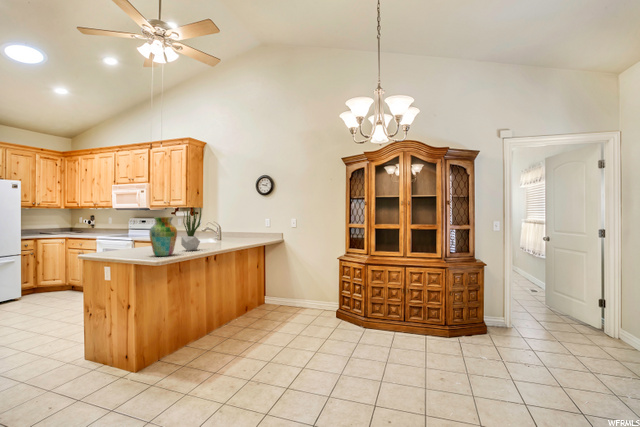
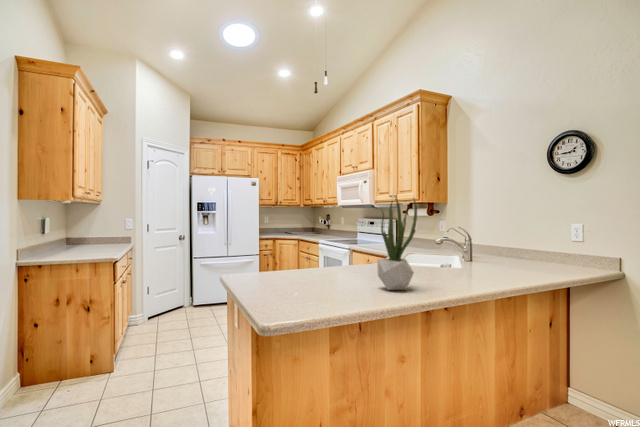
vase: present [149,217,177,256] -> none [305,221,356,304]

